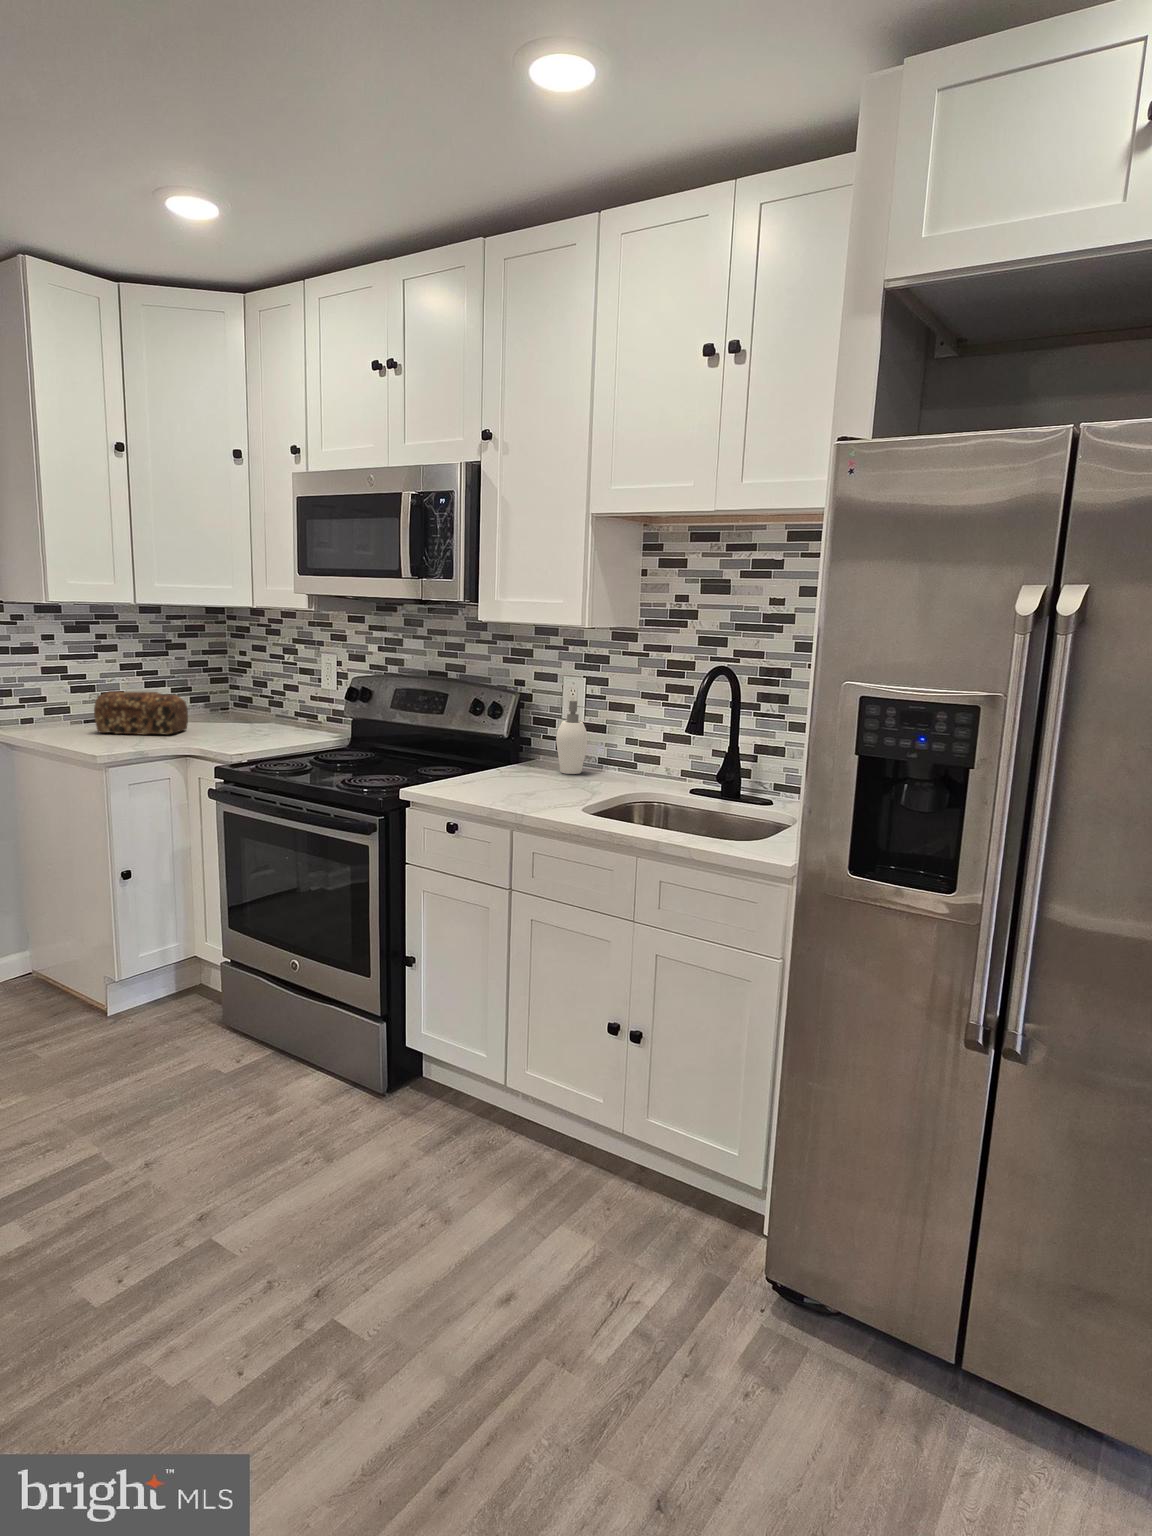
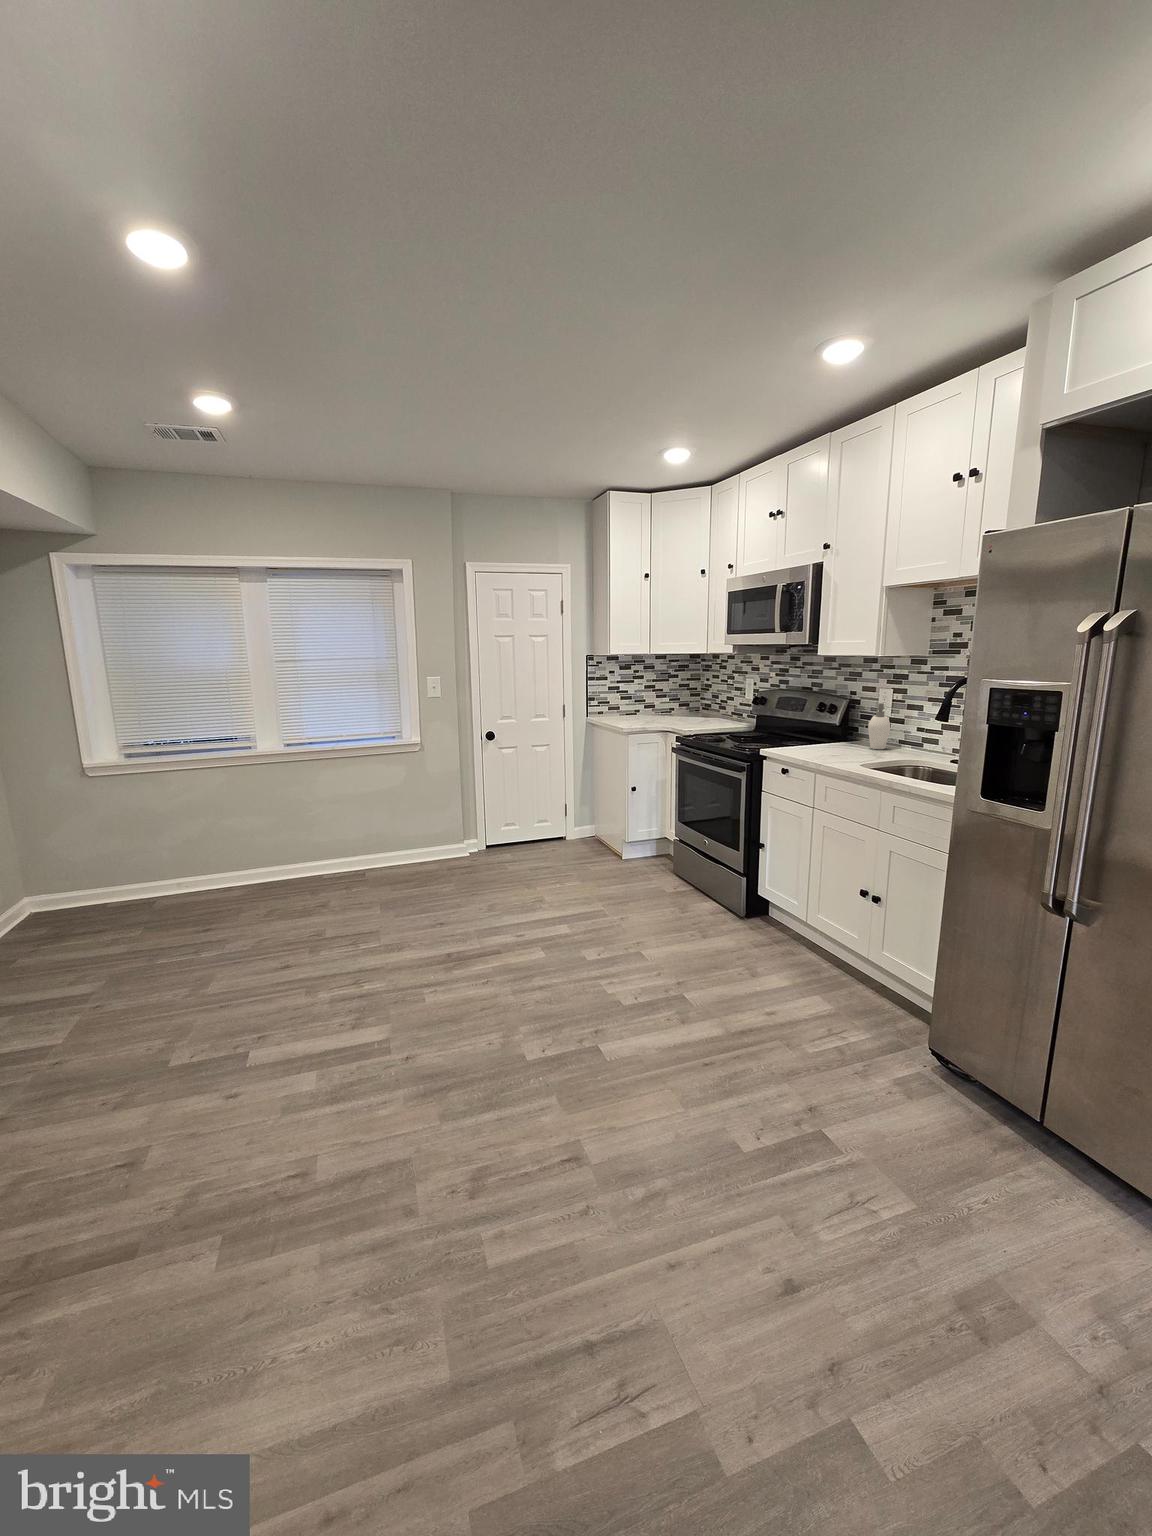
bread loaf: present [94,691,188,735] -> none [629,699,673,722]

